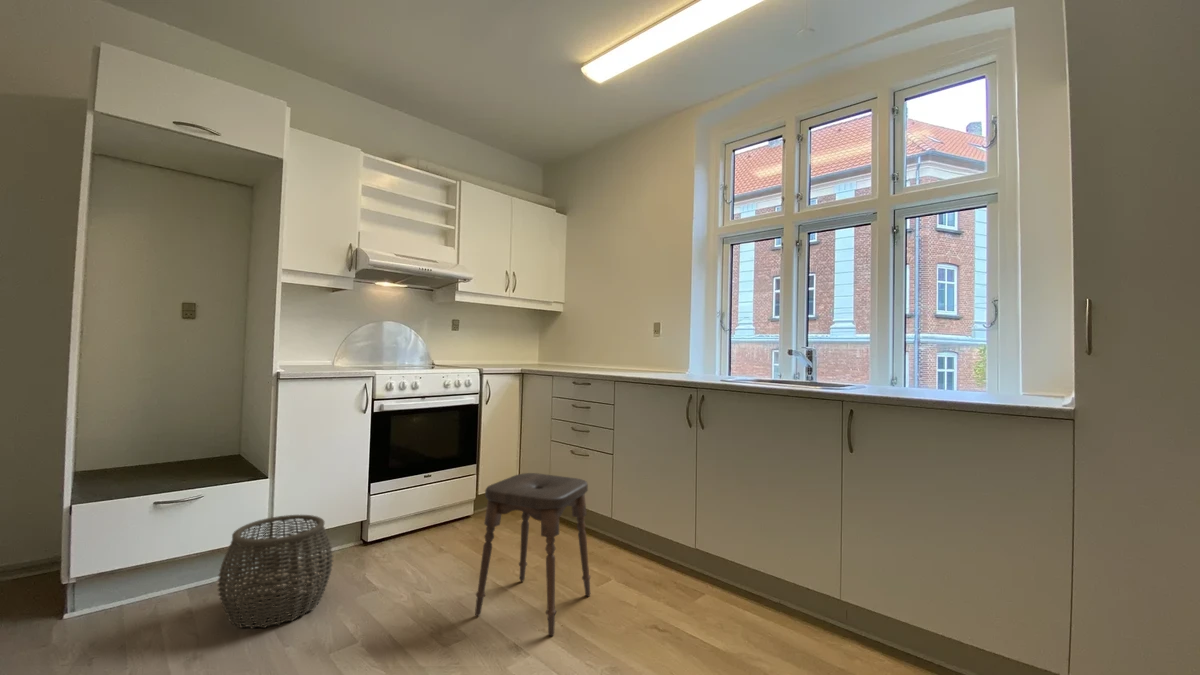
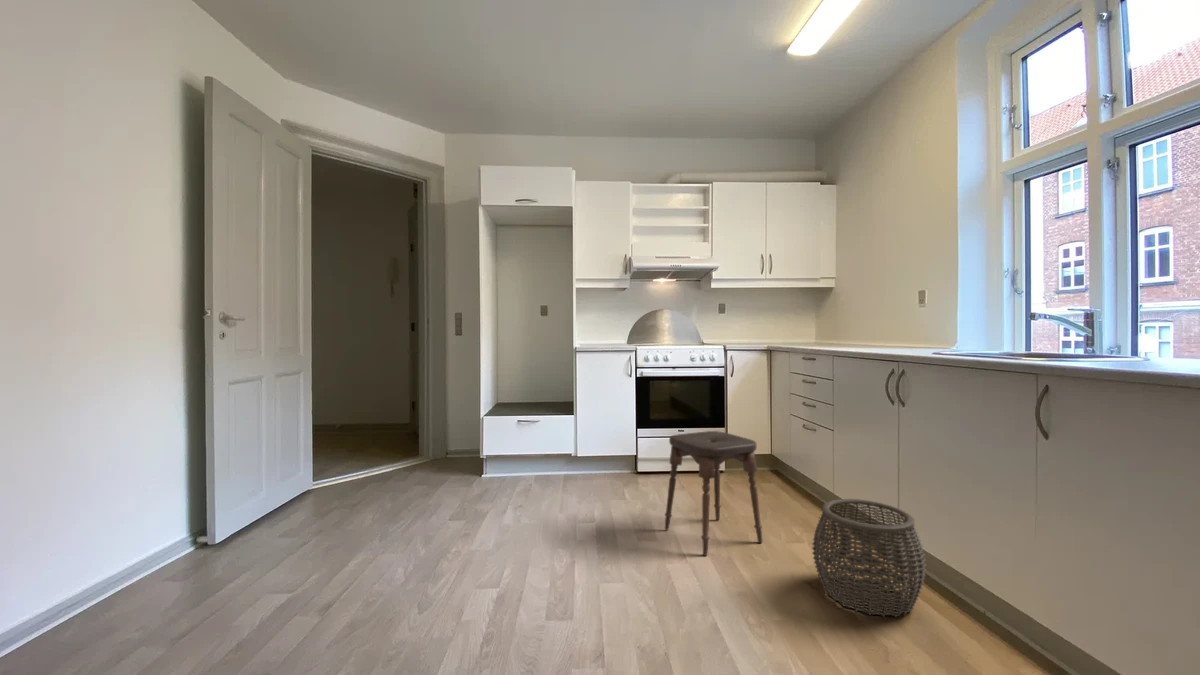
woven basket: present [218,515,333,629] -> present [812,499,926,617]

